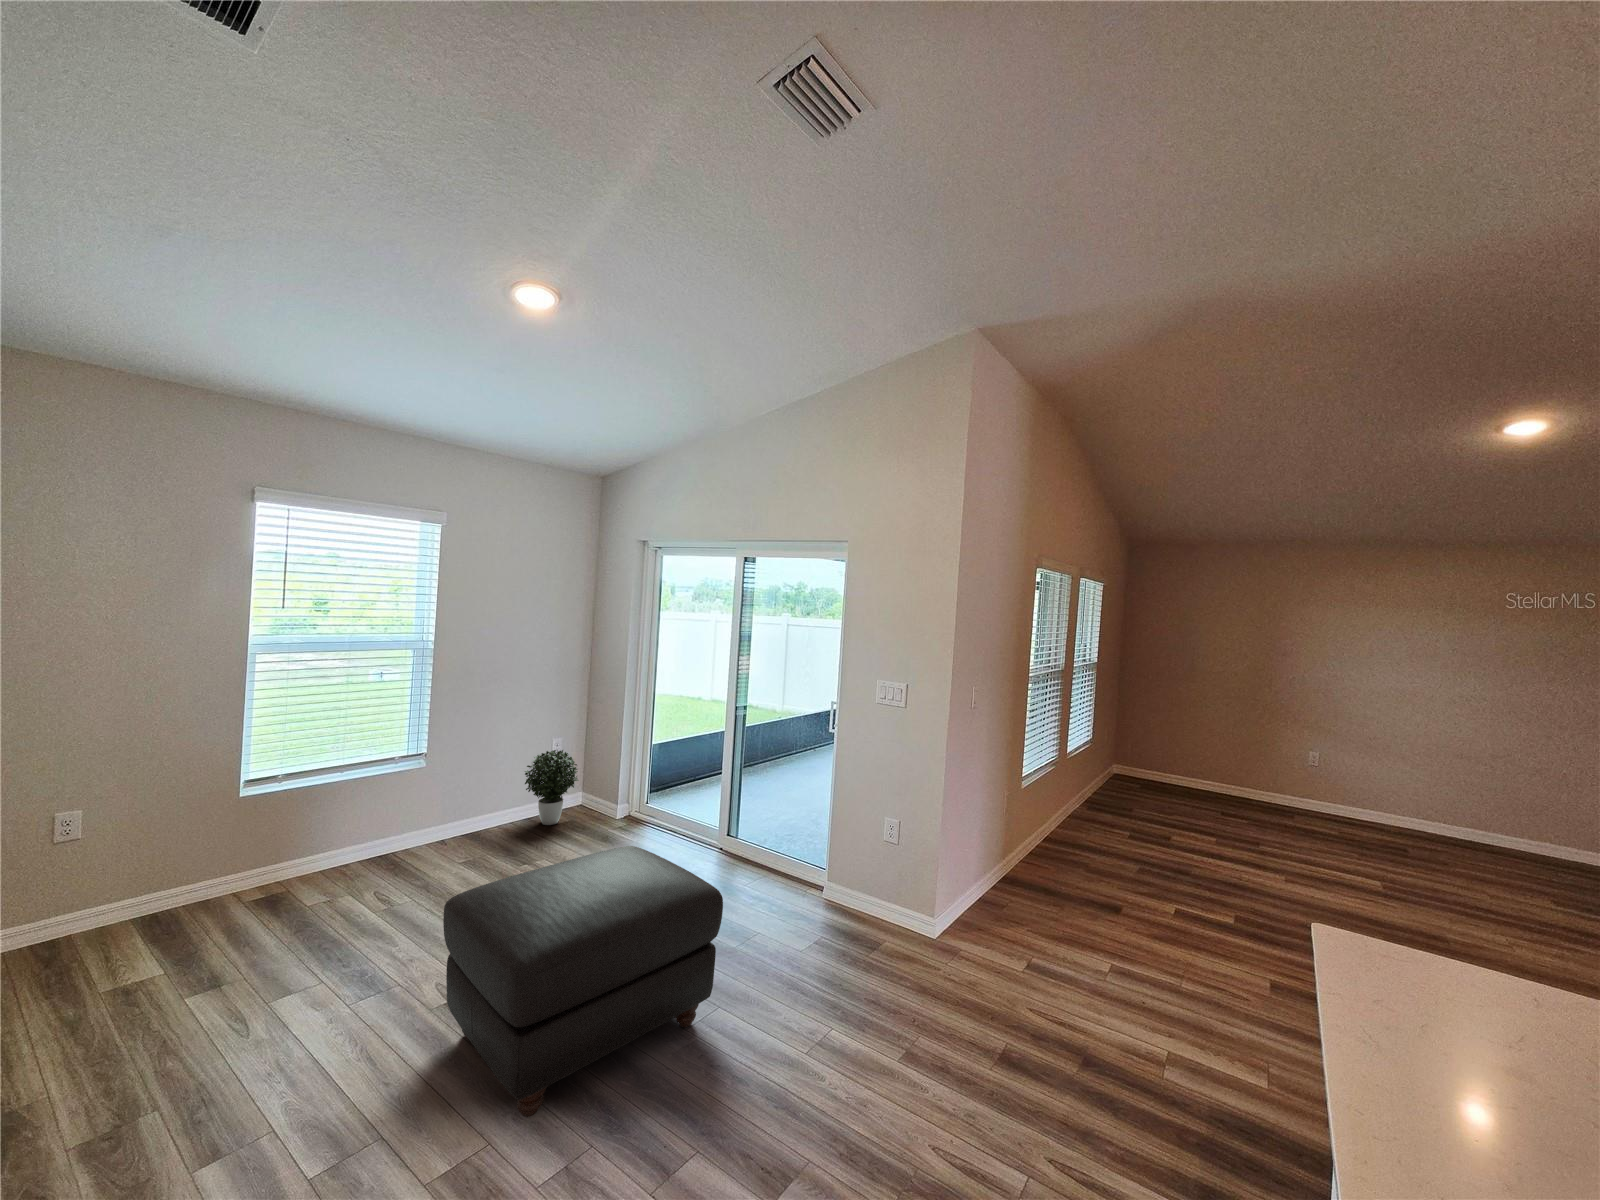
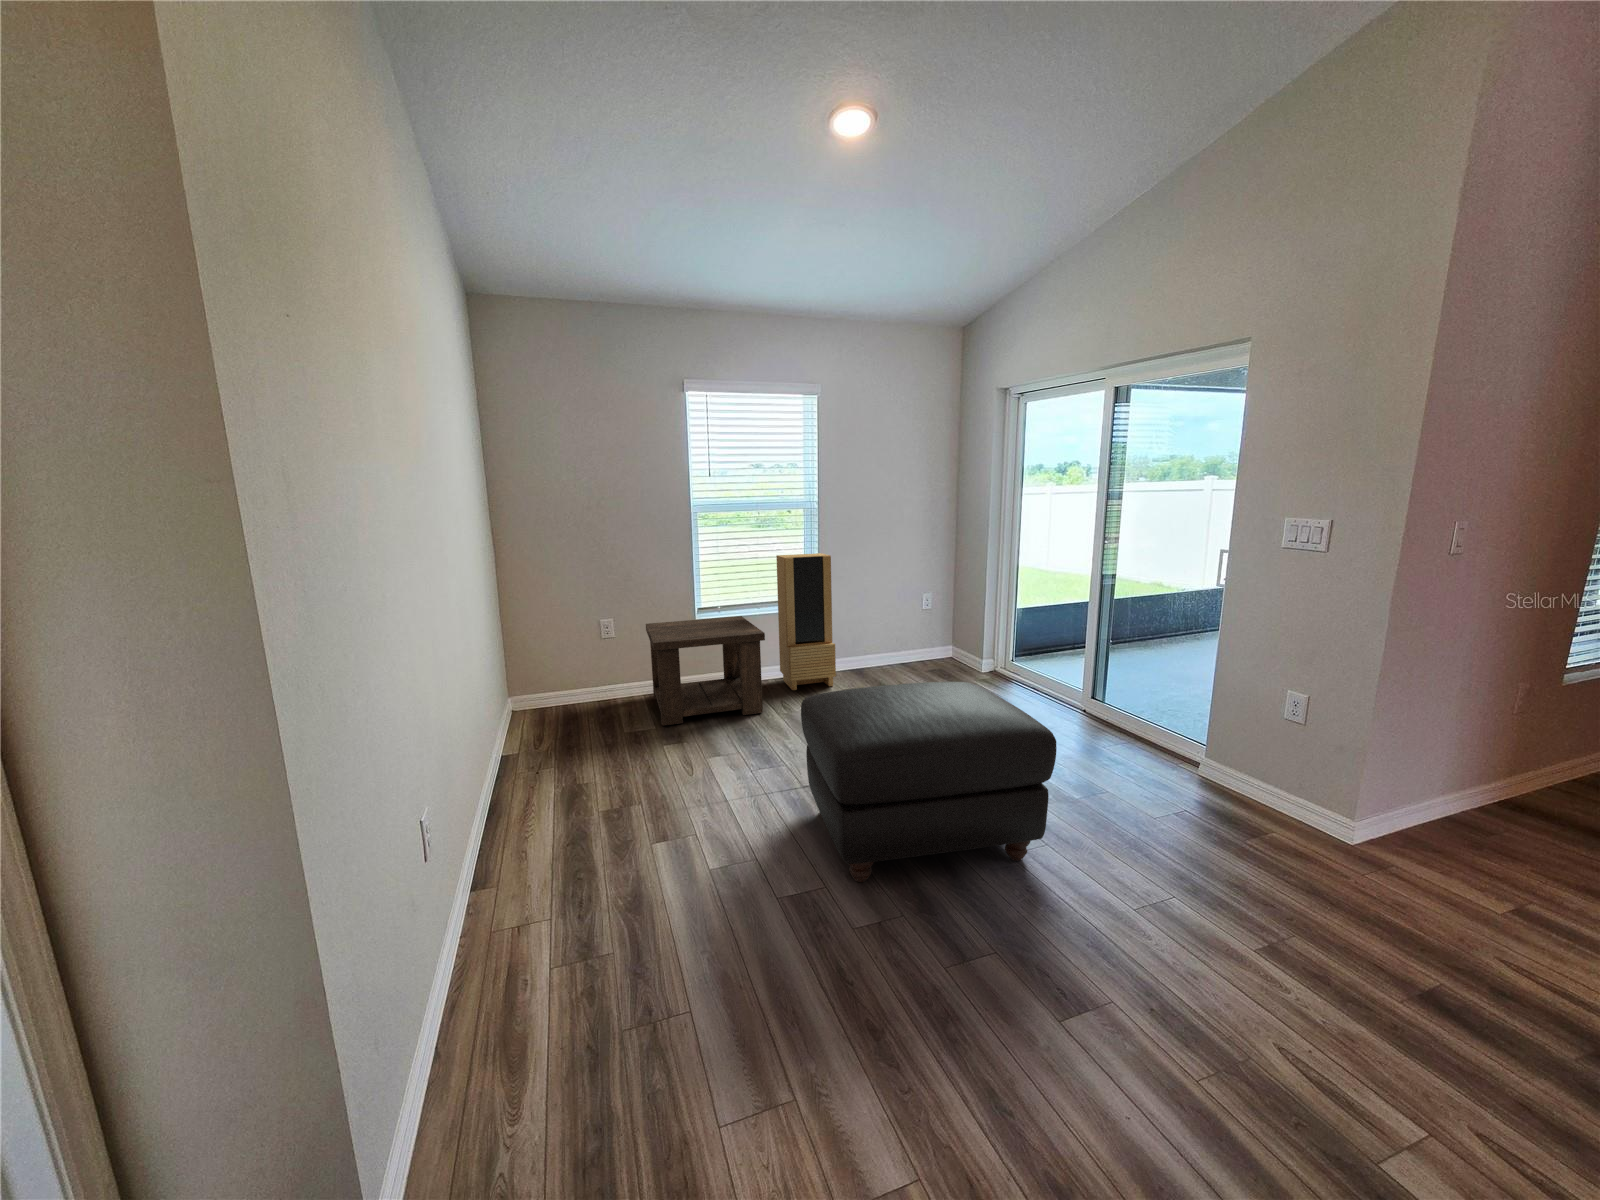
storage cabinet: none [370,700,455,873] -> present [776,553,836,690]
potted plant: present [525,750,579,825] -> none [895,604,945,673]
side table: none [144,784,365,970] -> present [646,616,765,726]

